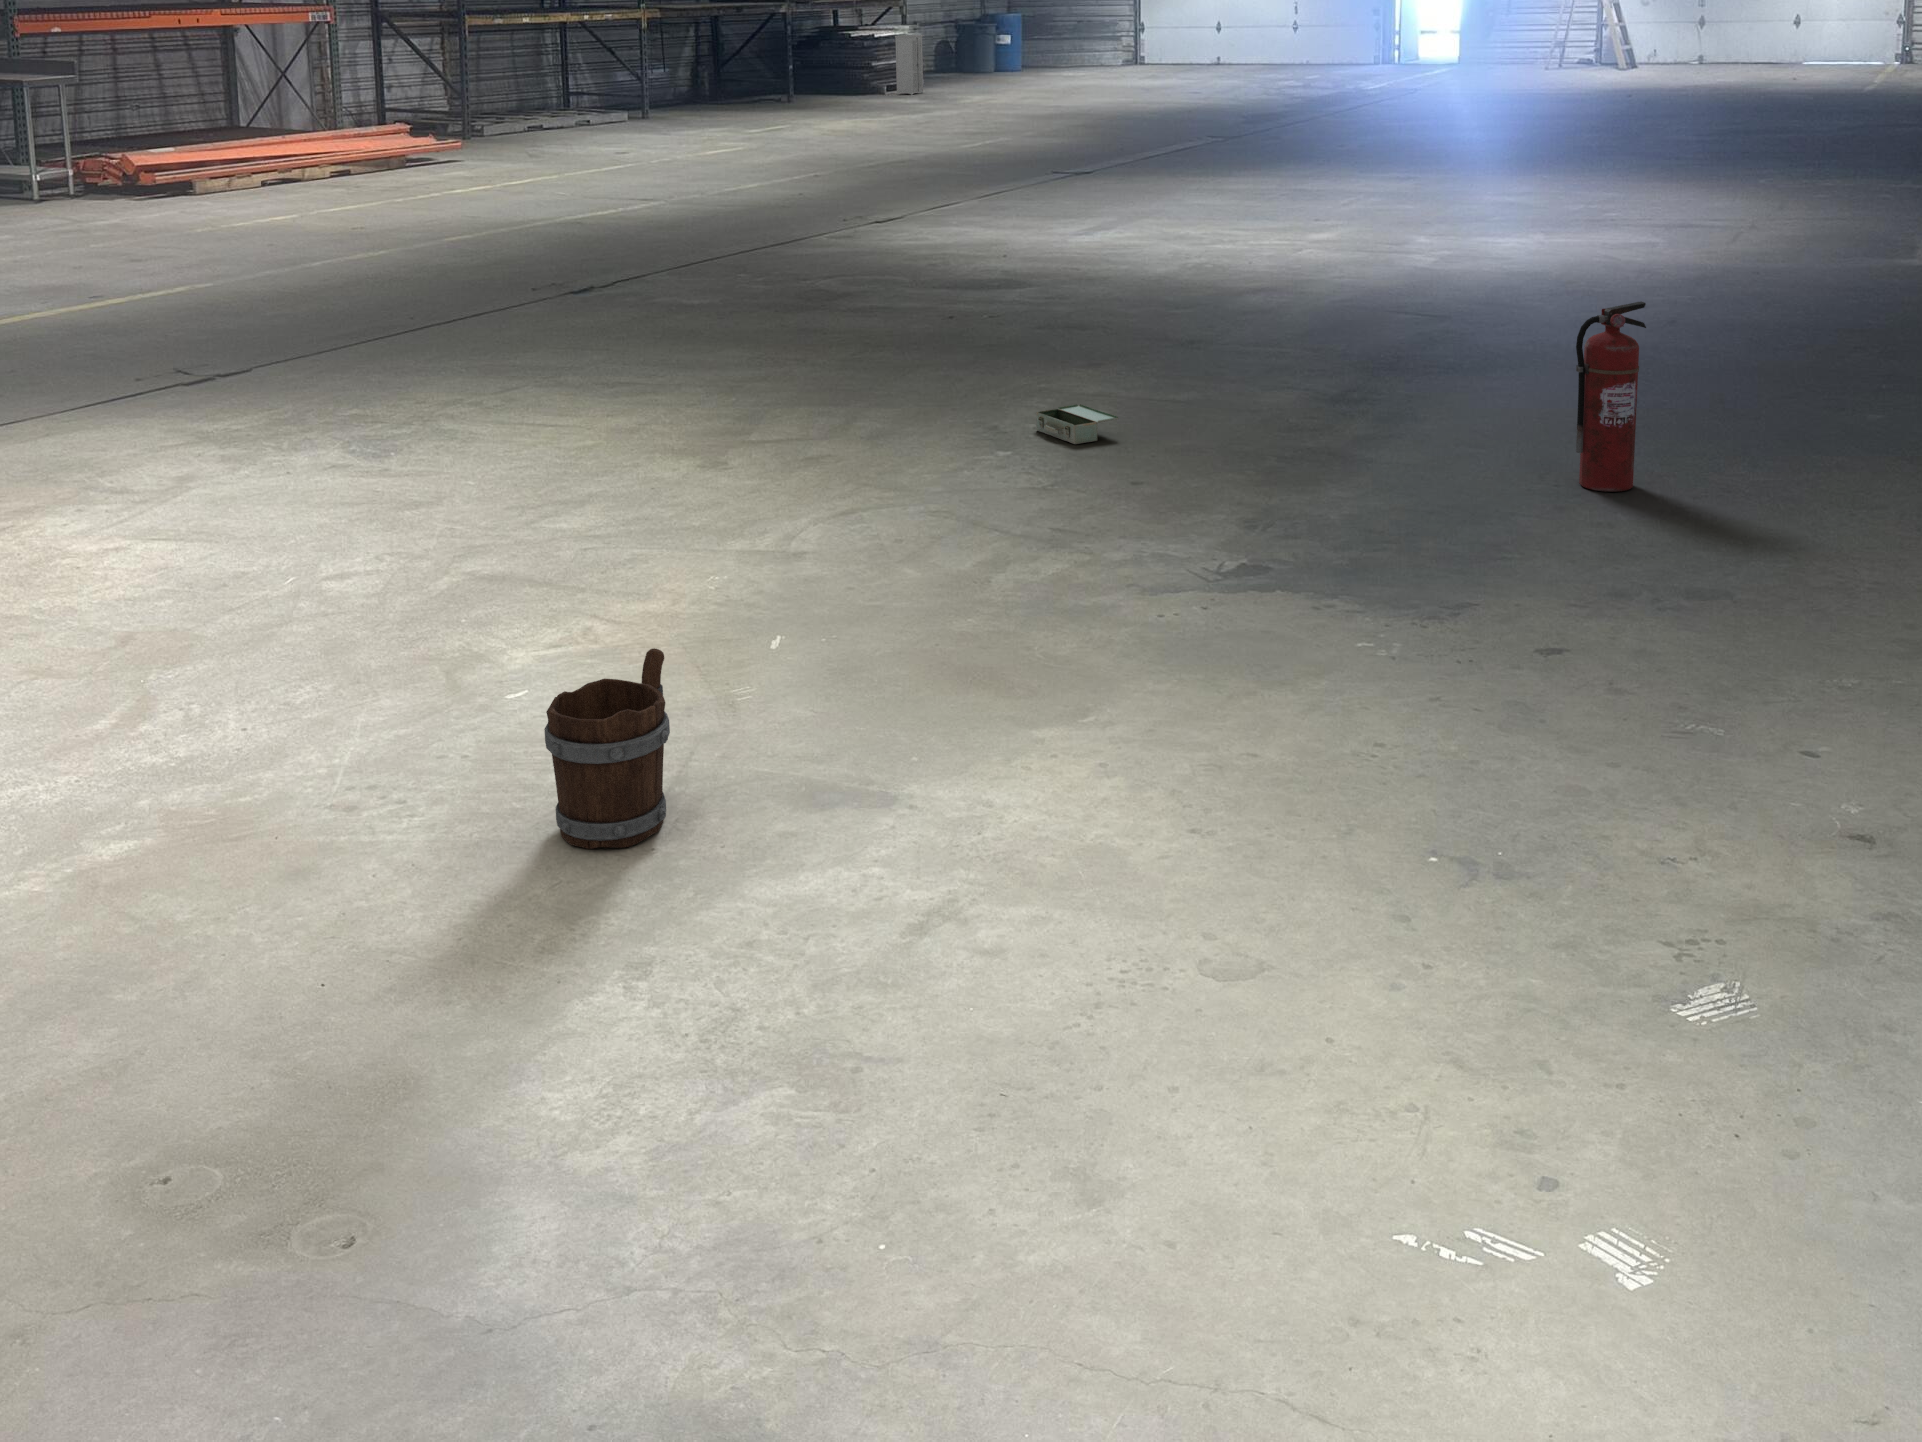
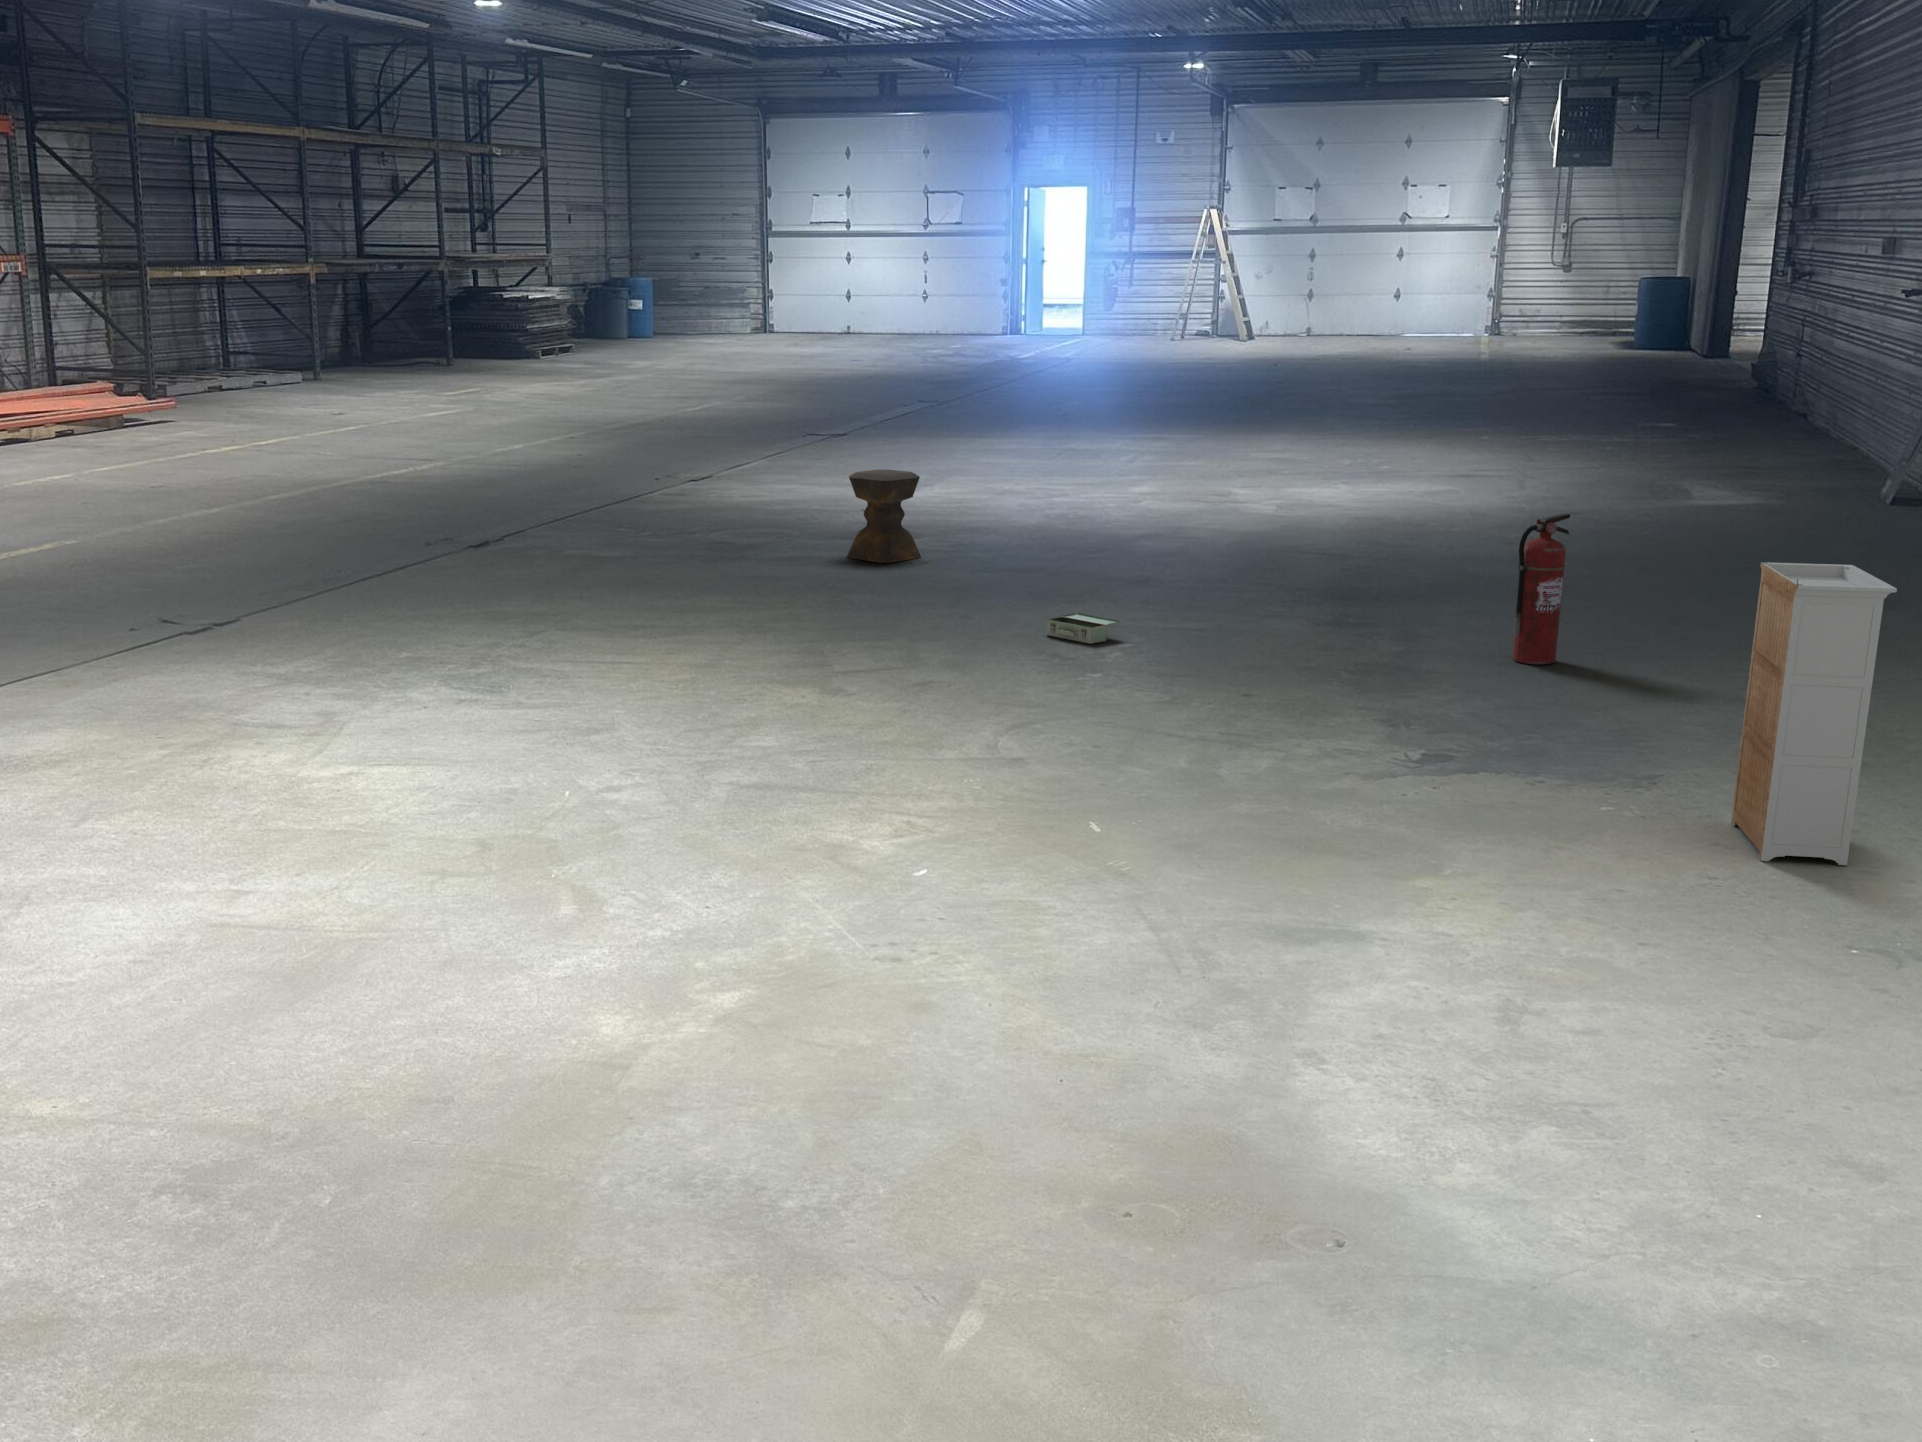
storage cabinet: present [895,35,924,95] -> present [1731,558,1897,865]
stool: none [924,226,1008,330] -> present [847,469,921,563]
bucket: present [544,648,670,849] -> none [996,759,1094,899]

